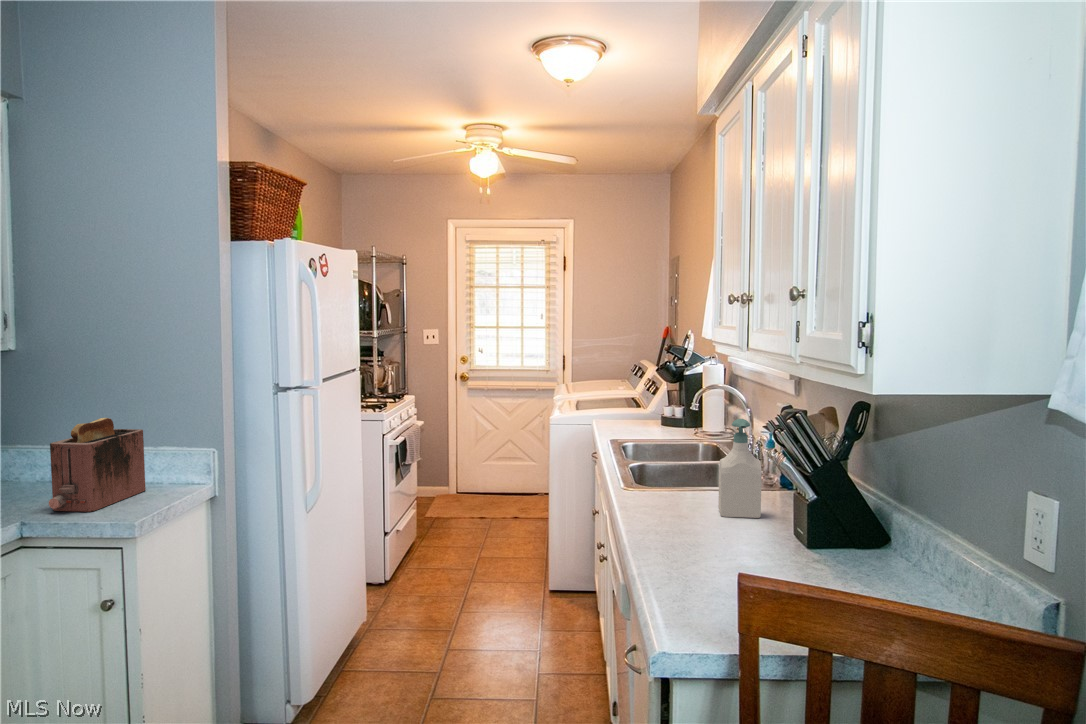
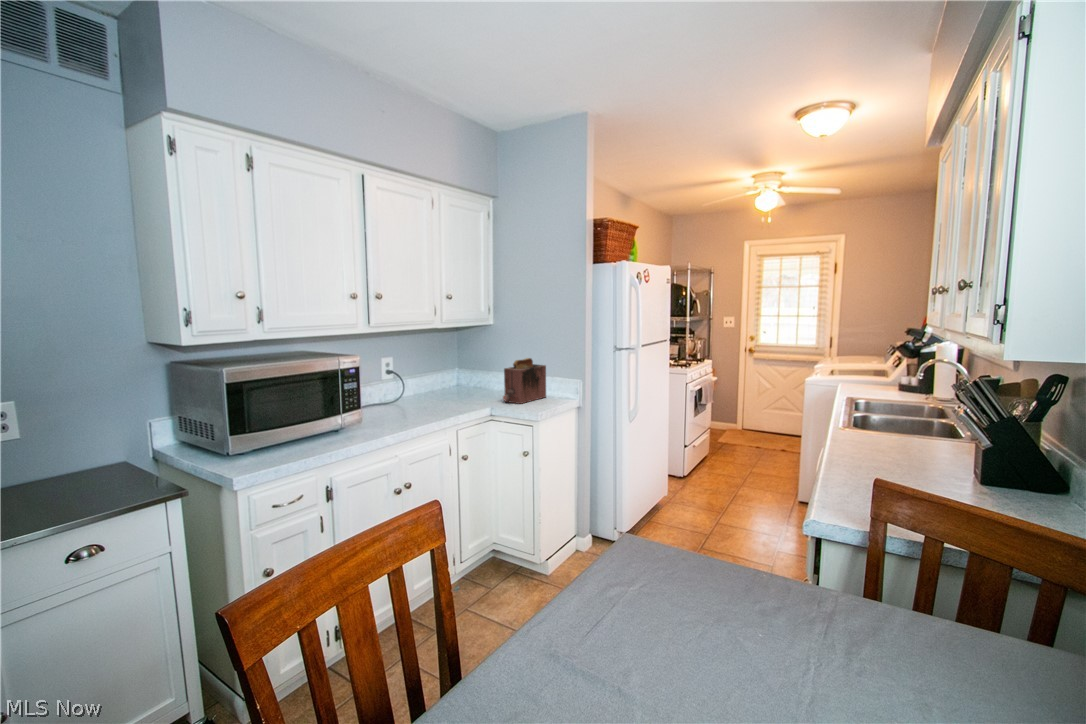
soap bottle: present [718,419,762,518] -> none [914,382,955,459]

